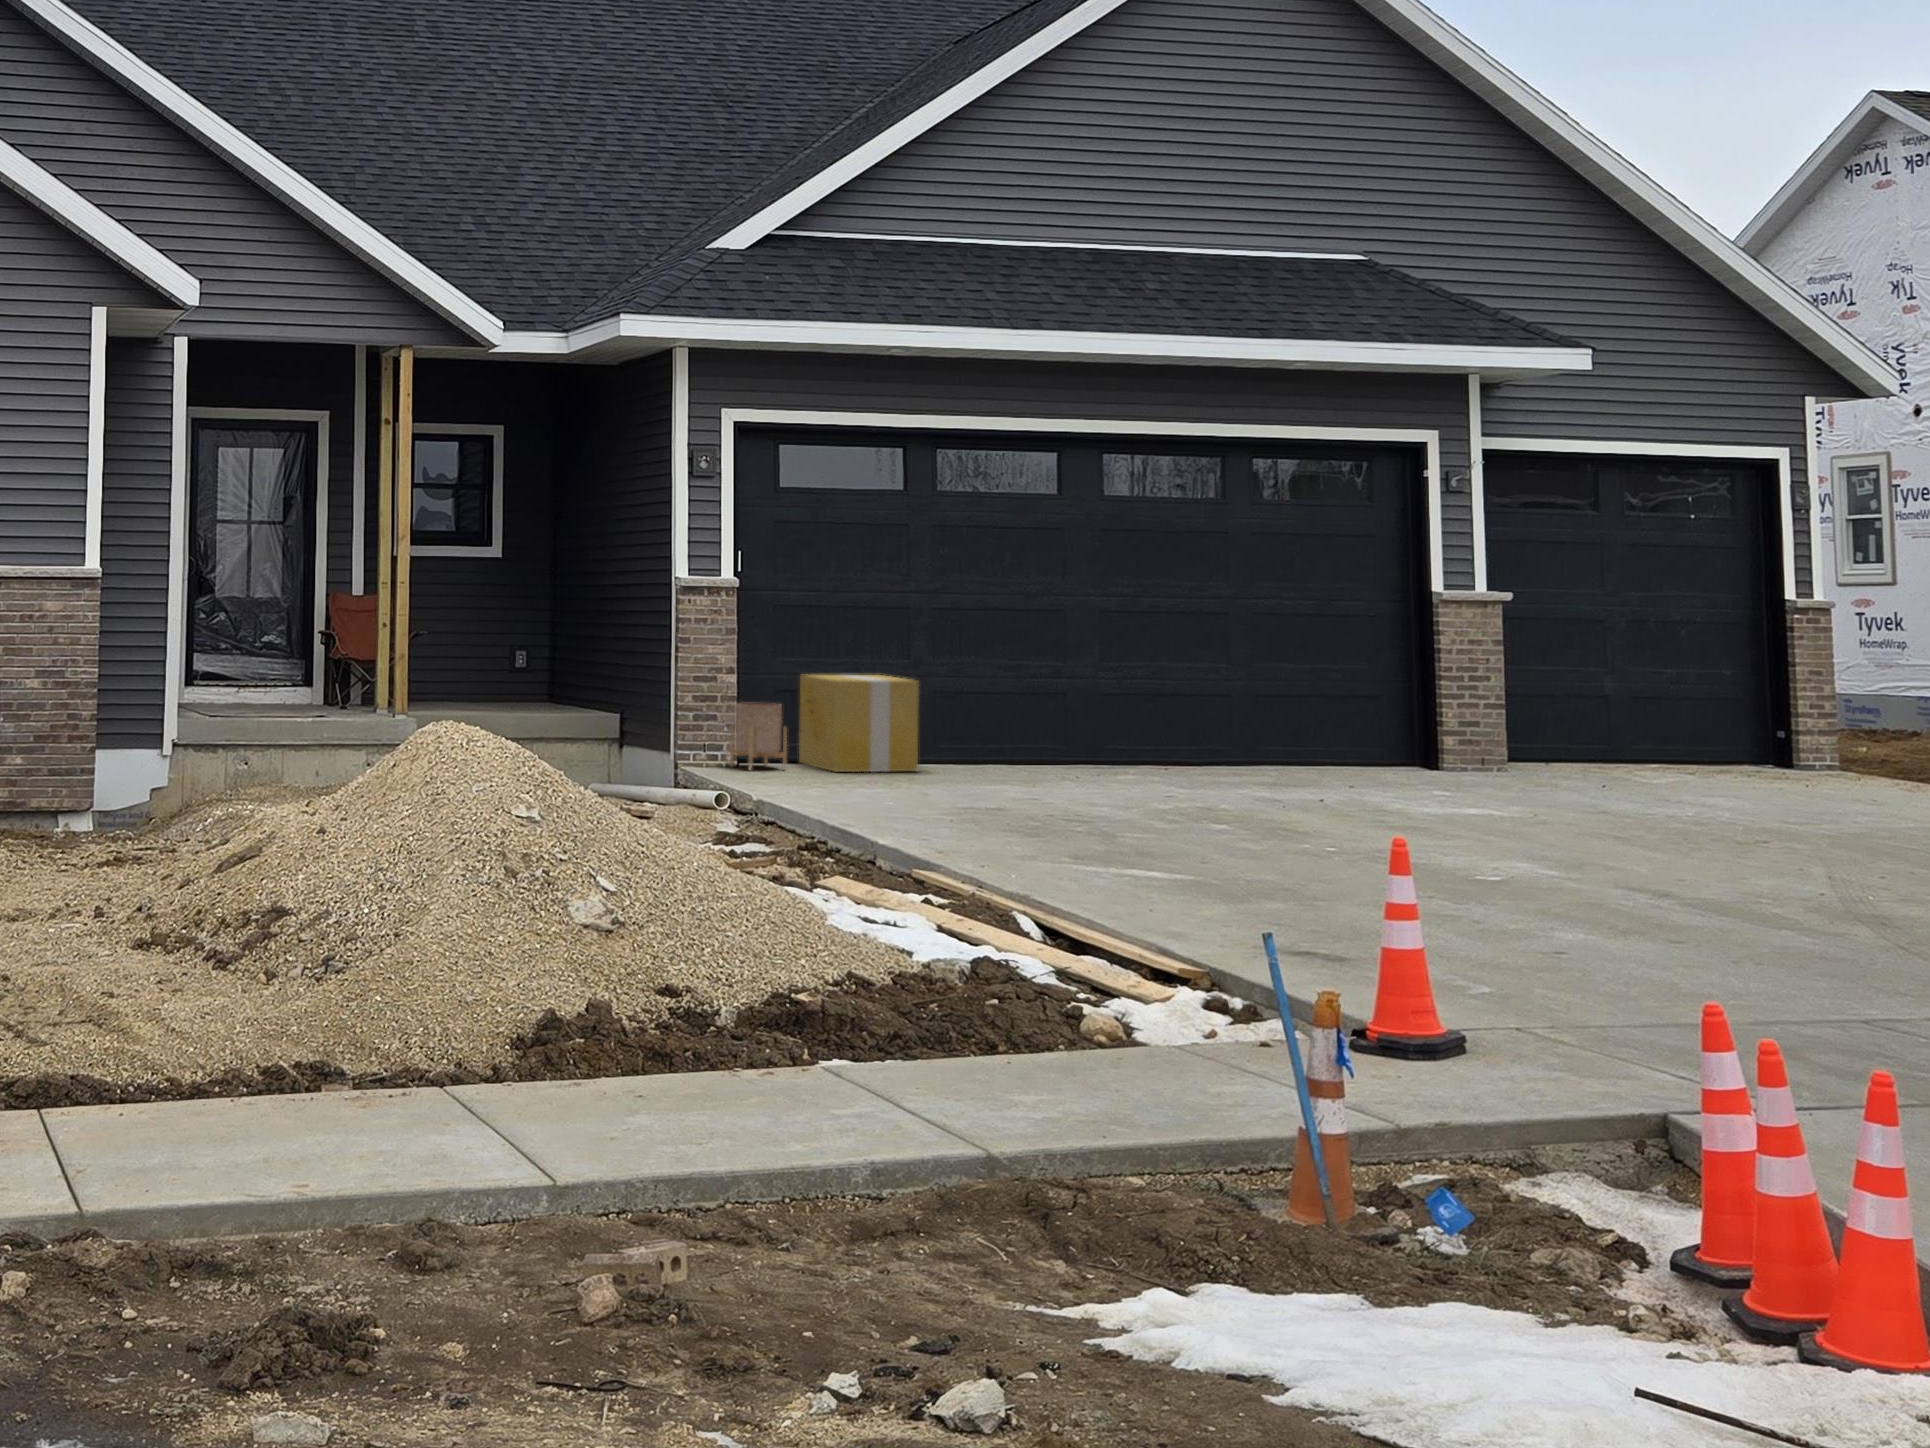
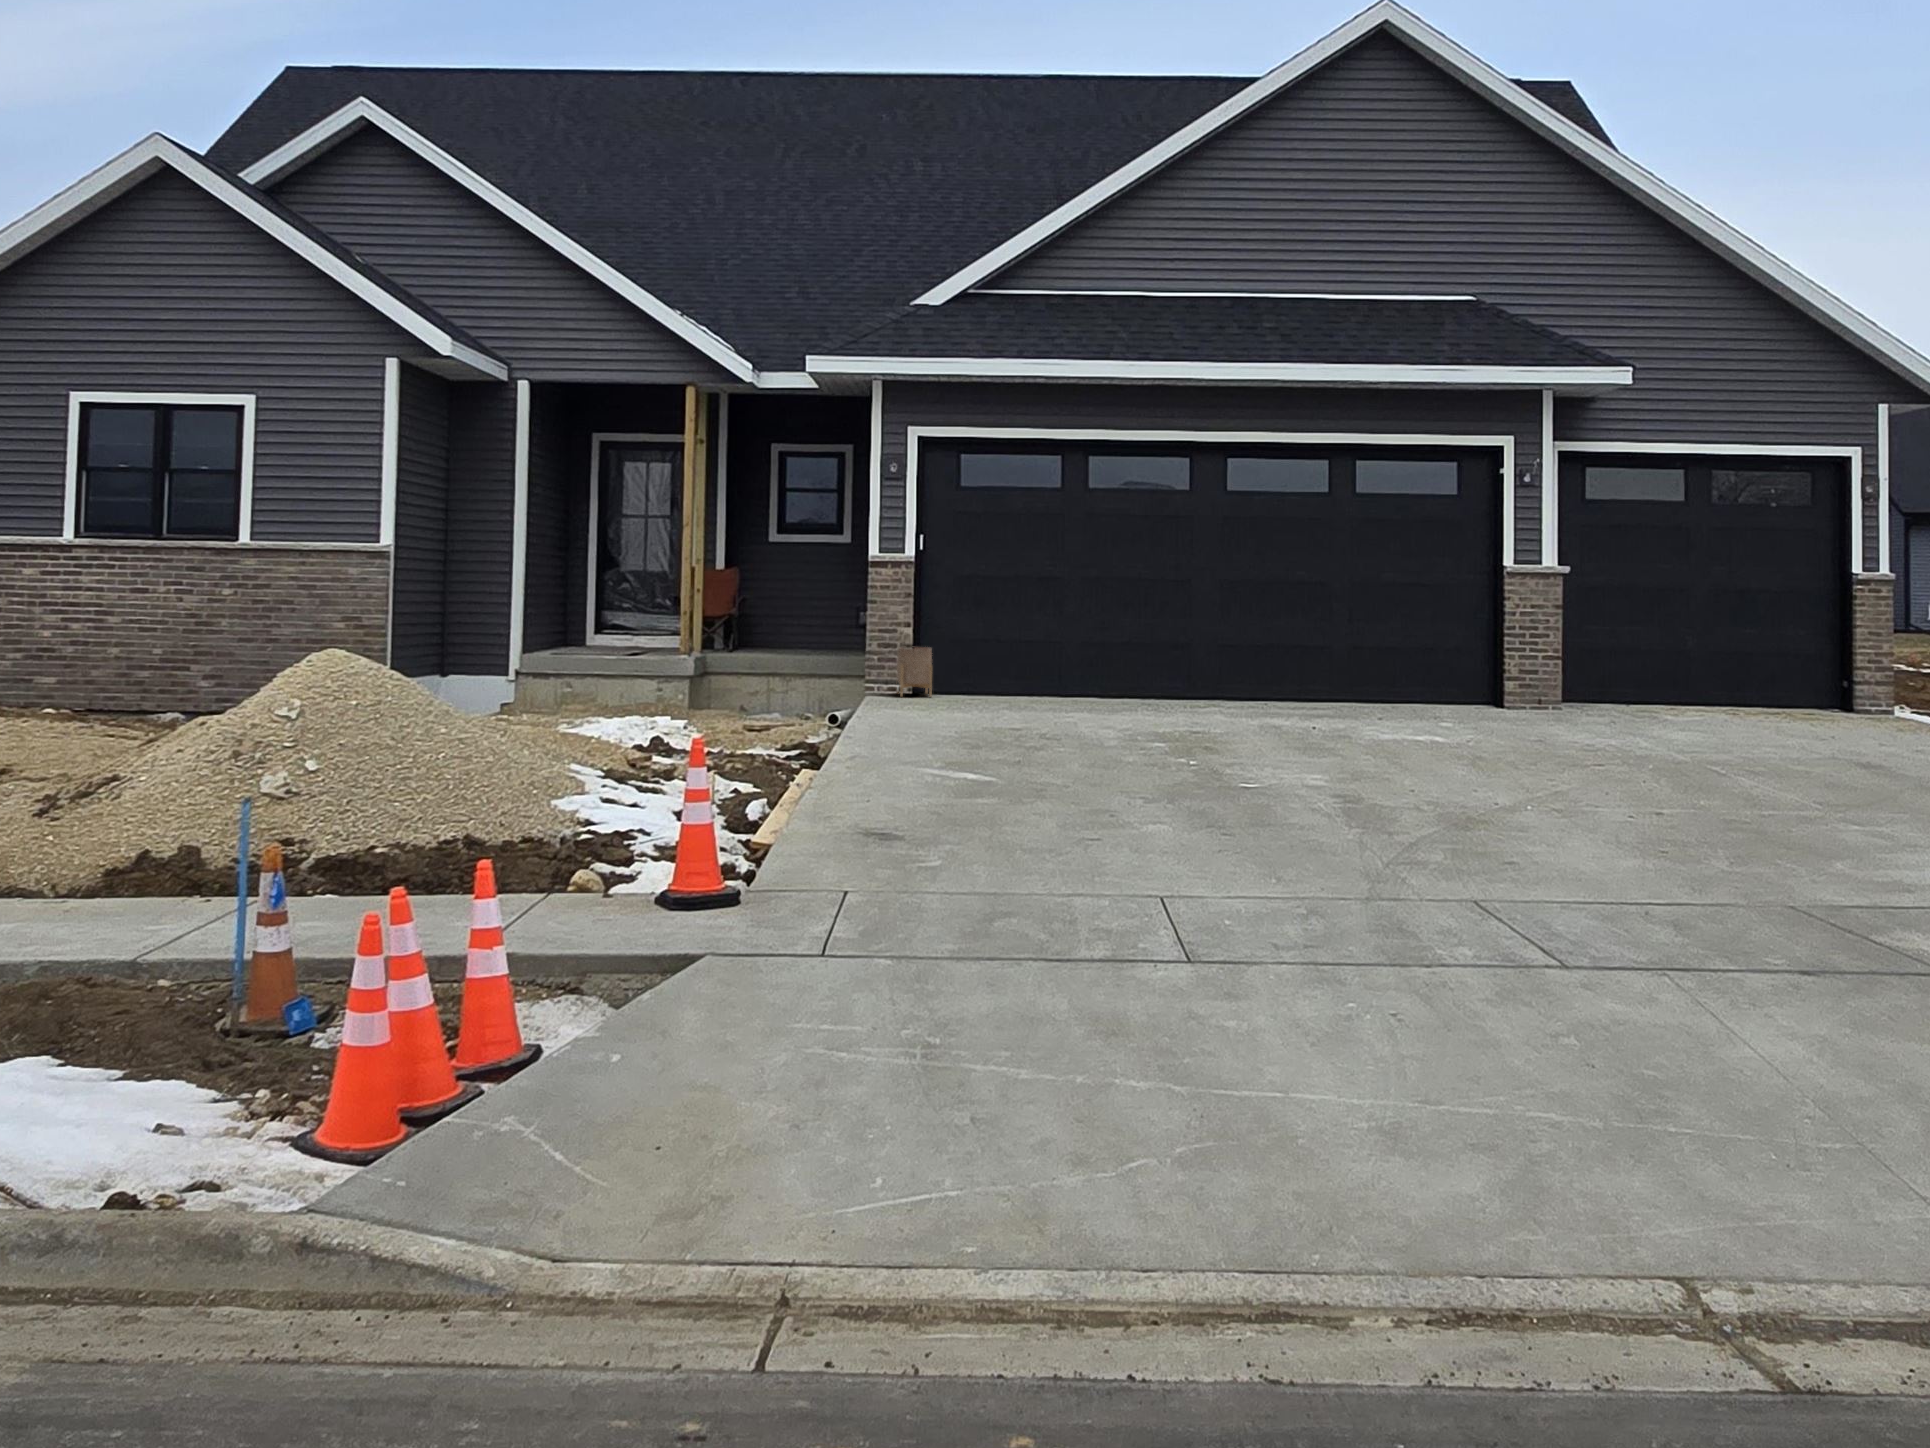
cardboard box: present [799,675,919,772] -> none [962,627,1035,700]

